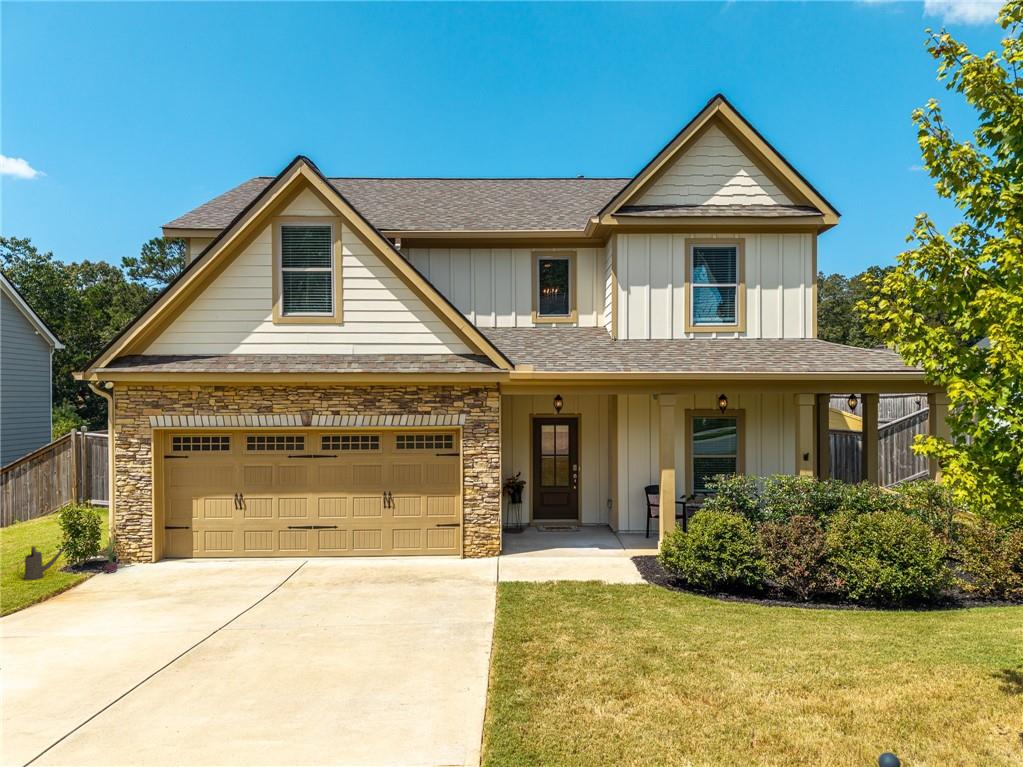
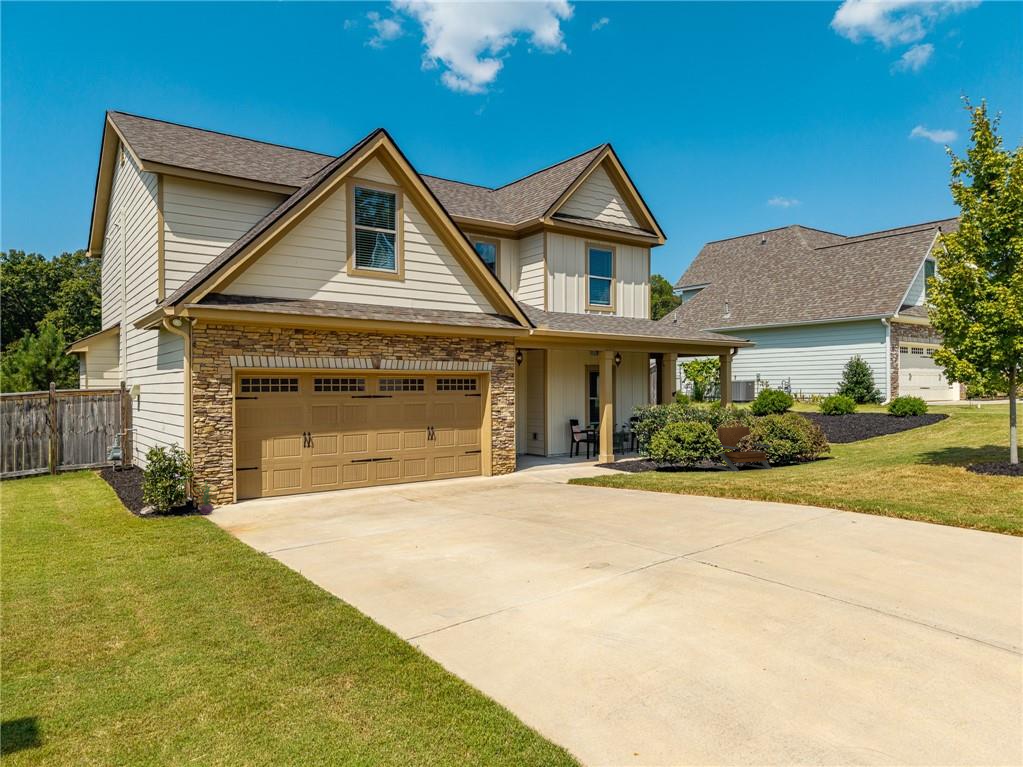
lounge chair: none [773,532,869,622] -> present [712,427,772,471]
watering can: present [24,547,65,581] -> none [120,492,153,528]

